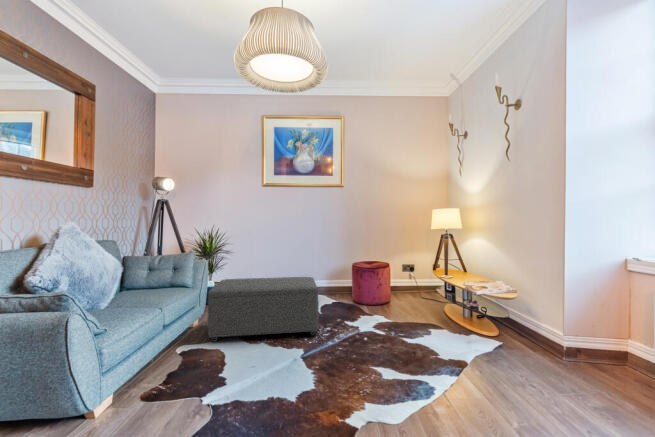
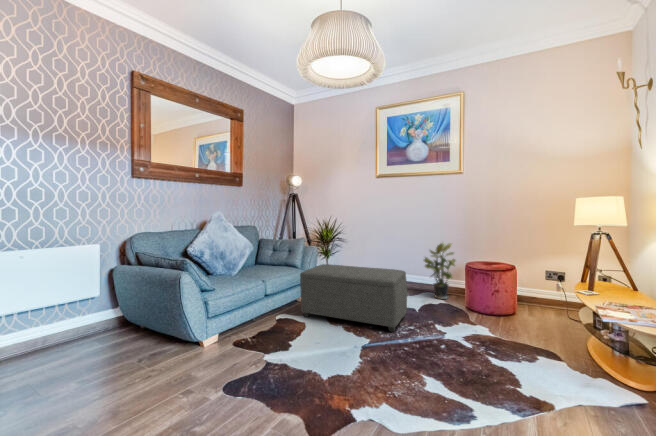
potted plant: none [310,249,337,299] -> present [424,243,455,299]

